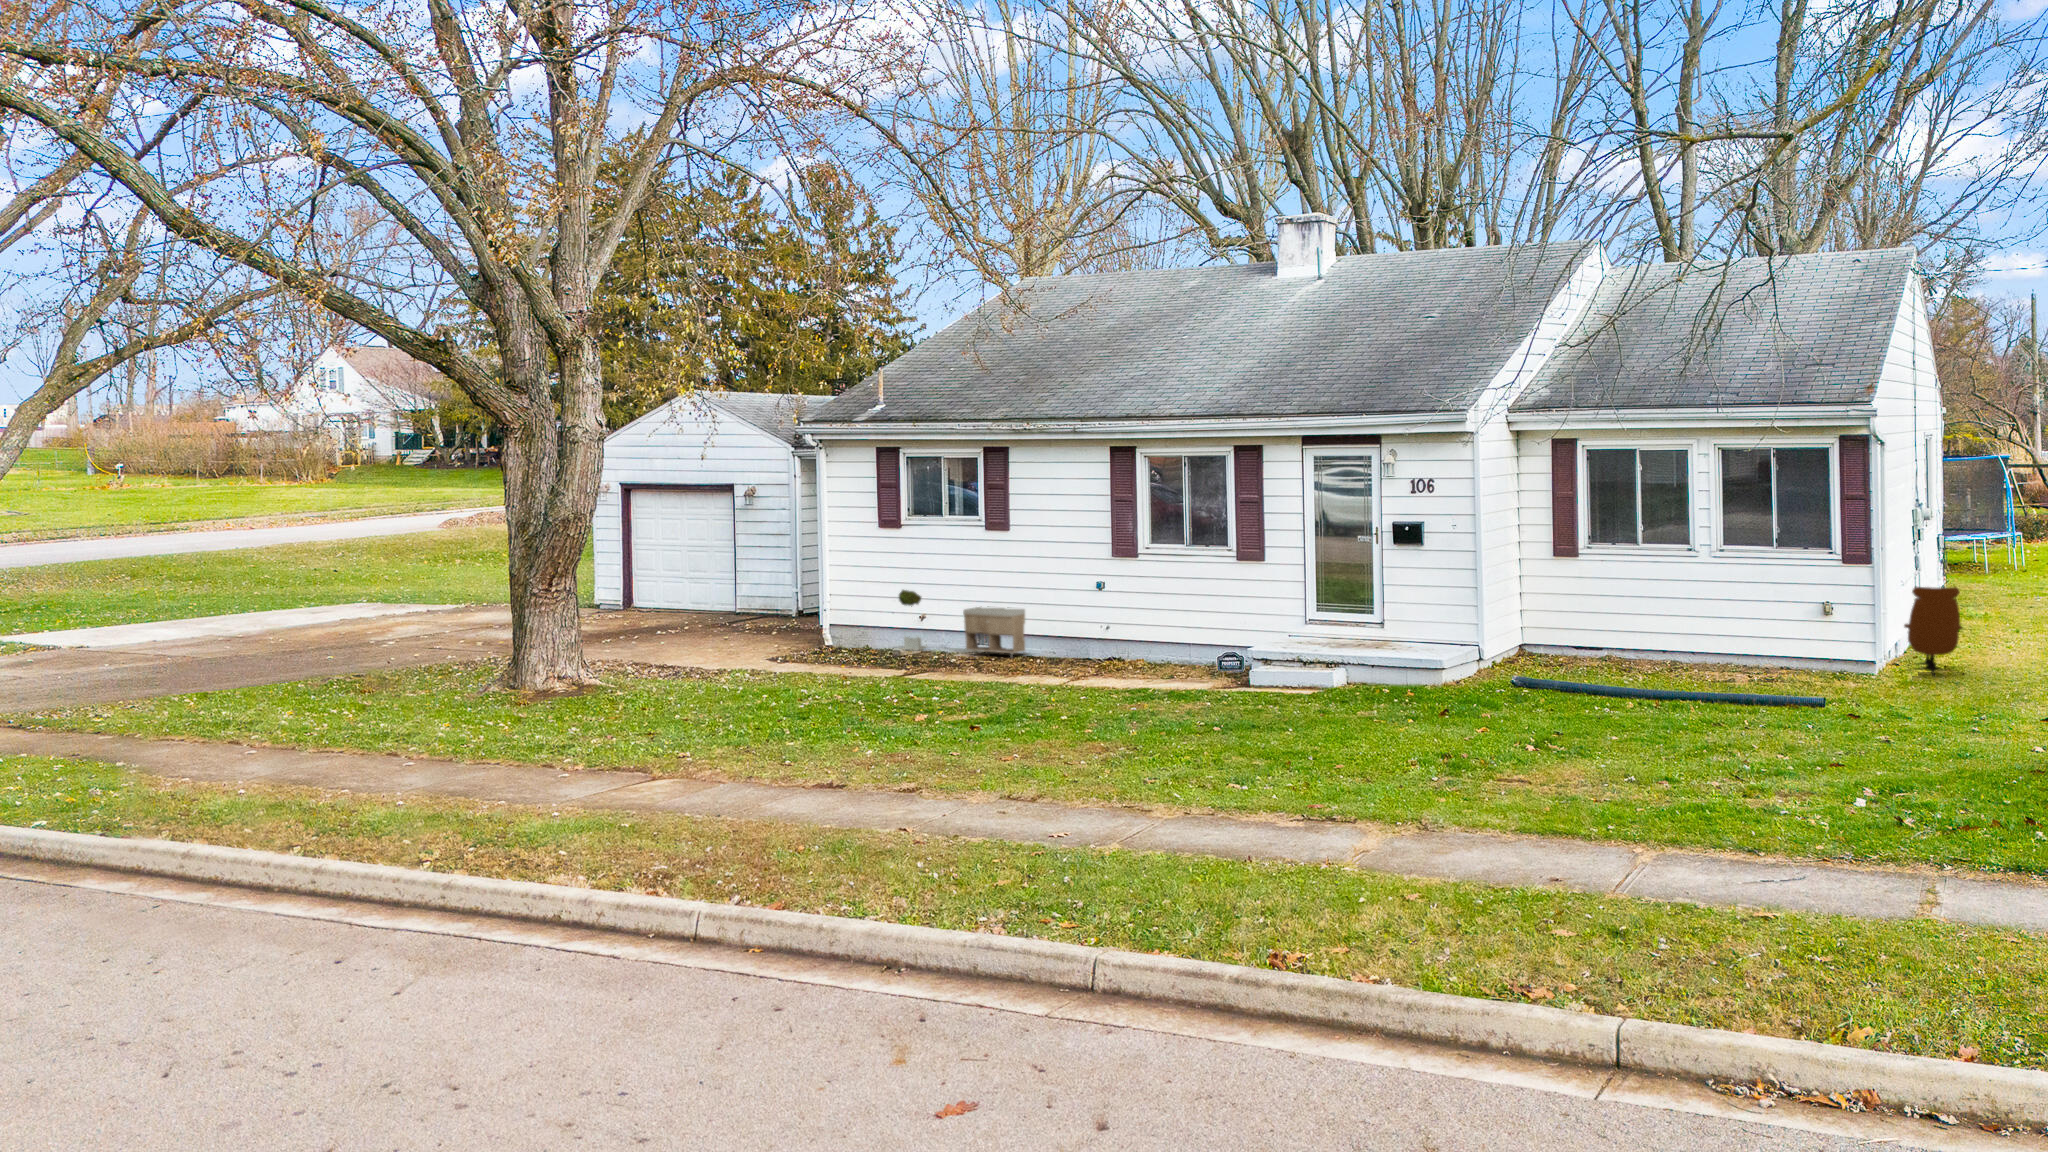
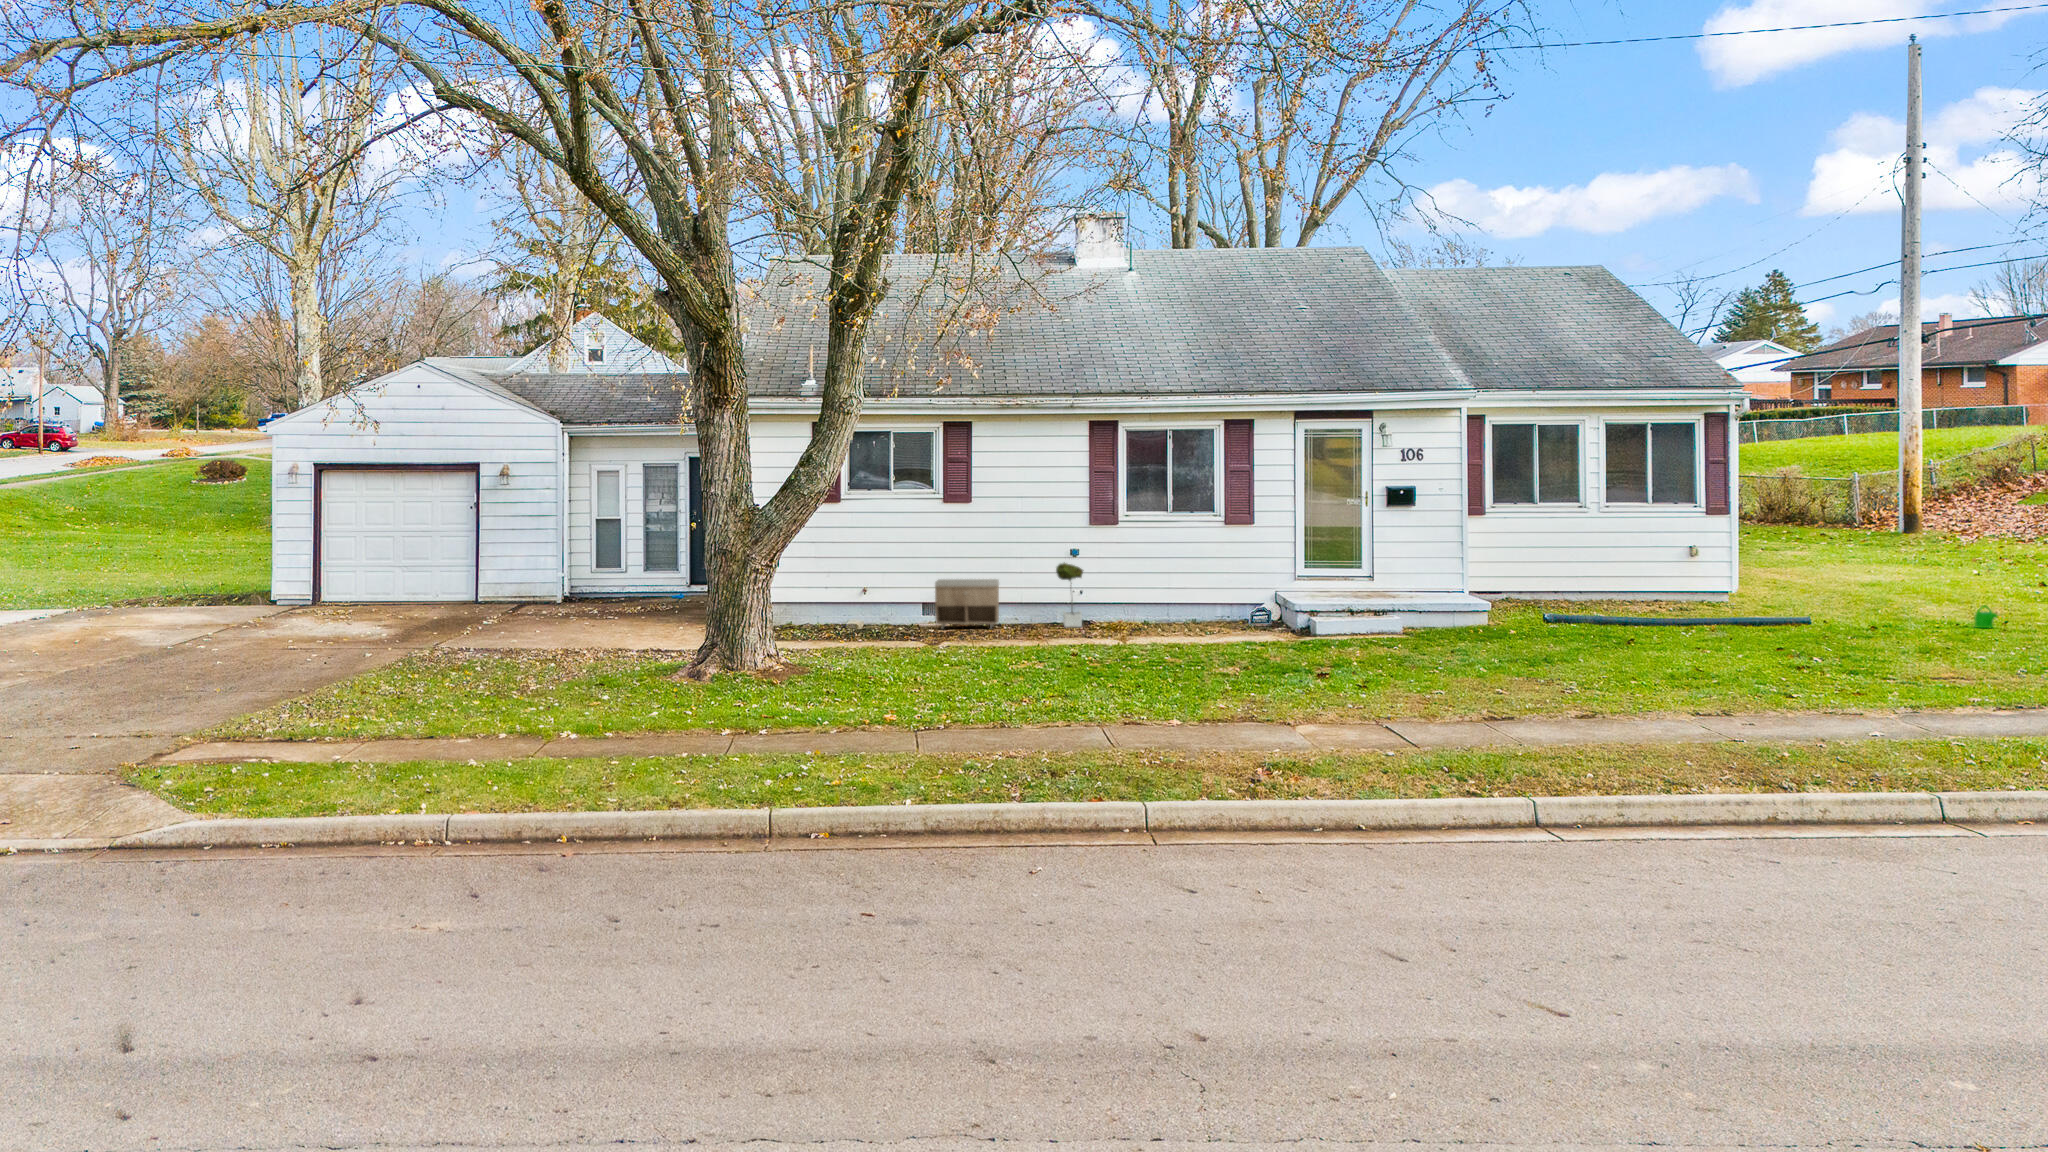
lounge chair: present [1904,587,1962,677] -> none [1732,530,1809,598]
potted tree: present [899,590,926,651] -> present [1056,562,1083,627]
watering can: none [1951,707,1978,739] -> present [1974,605,1998,628]

